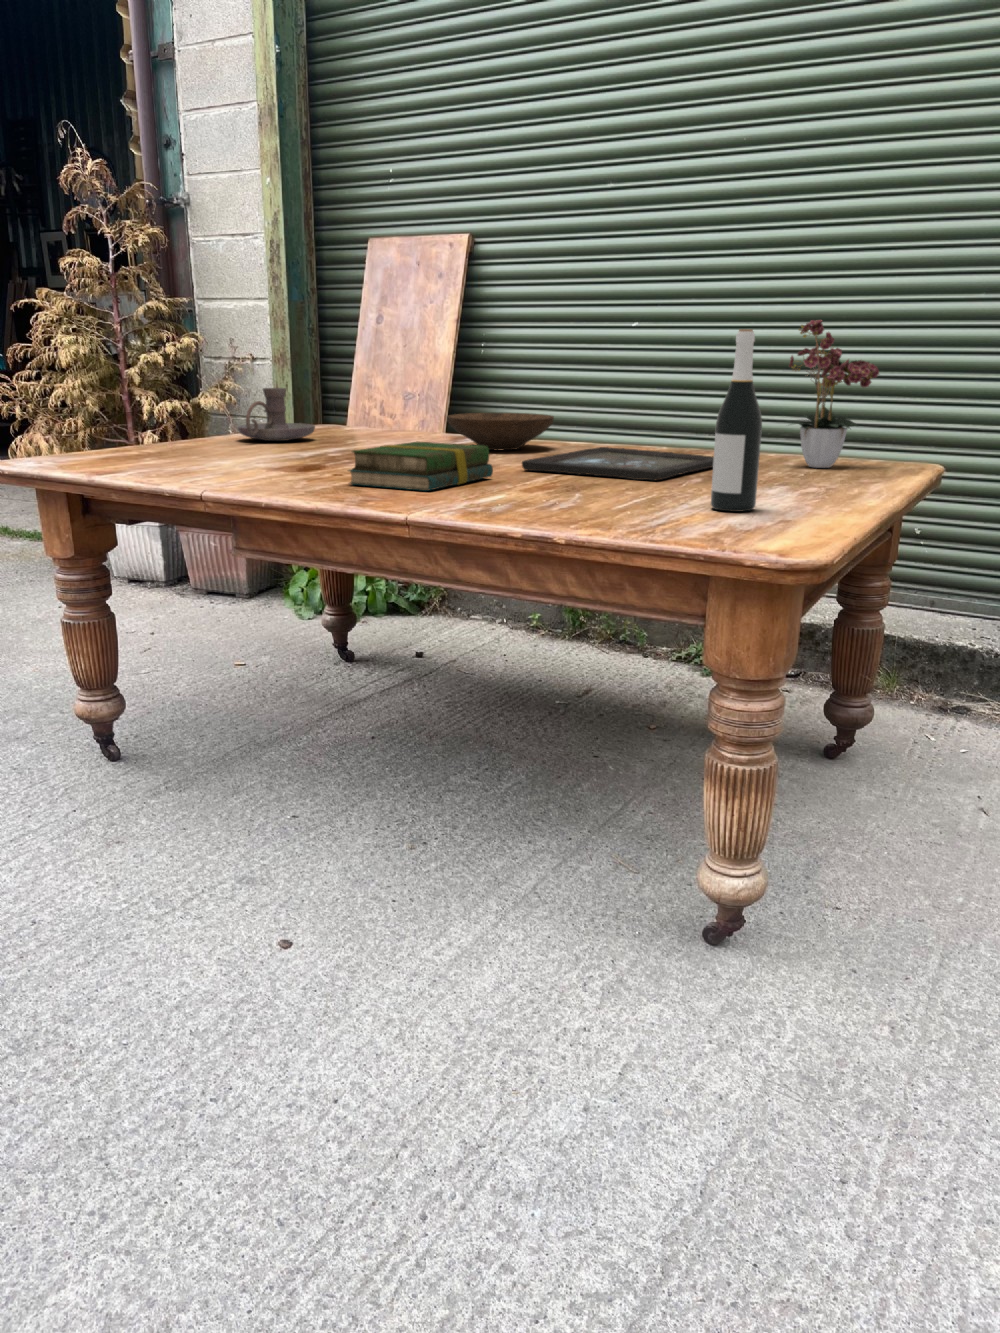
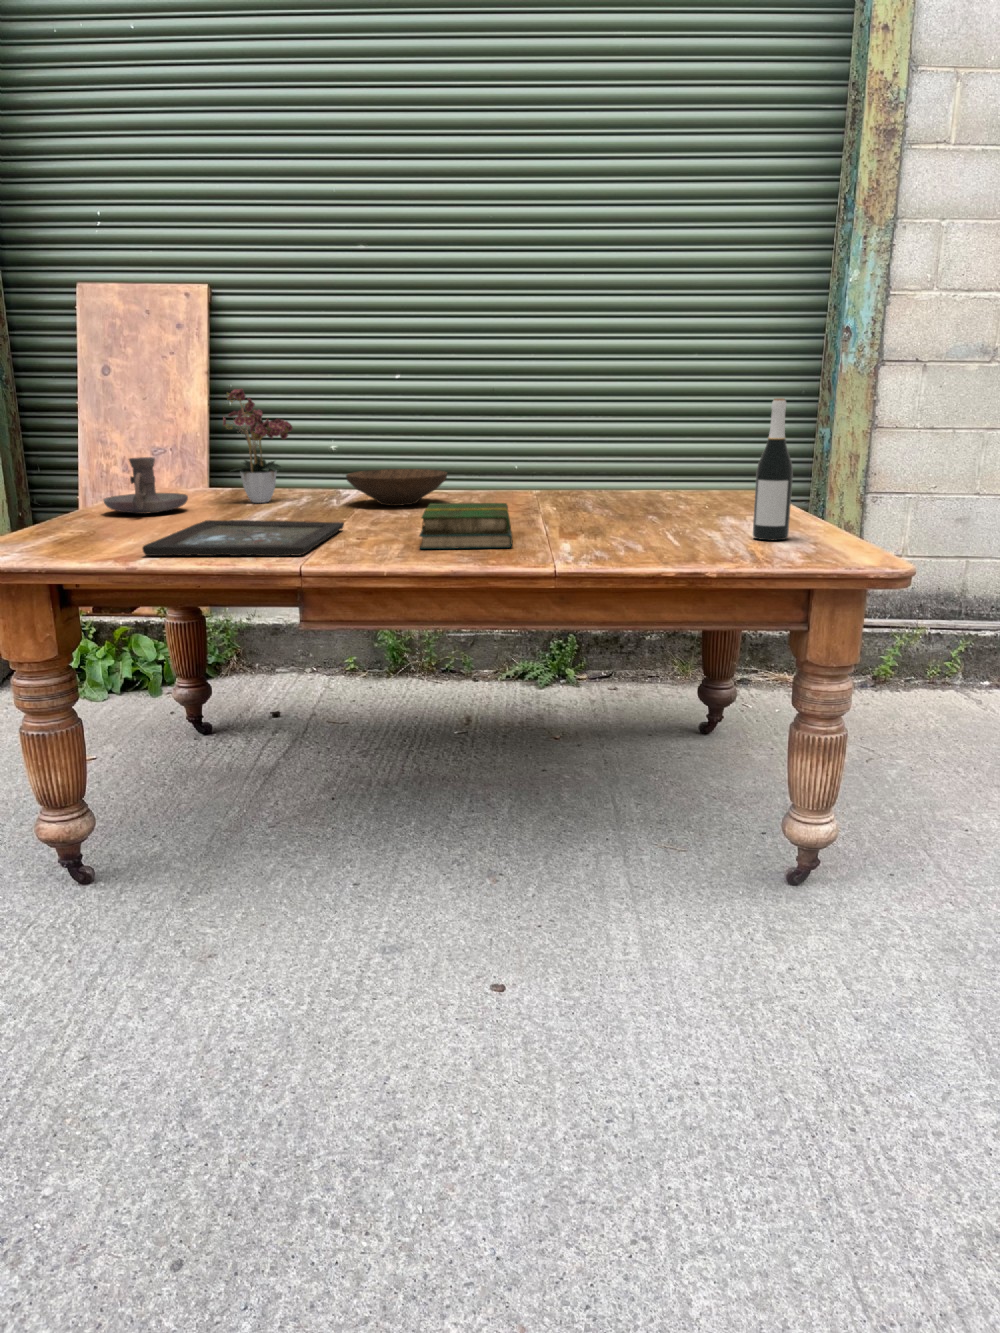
flower arrangement: present [789,320,879,468] -> present [223,389,293,503]
tray: present [522,447,714,480] -> present [143,520,344,557]

